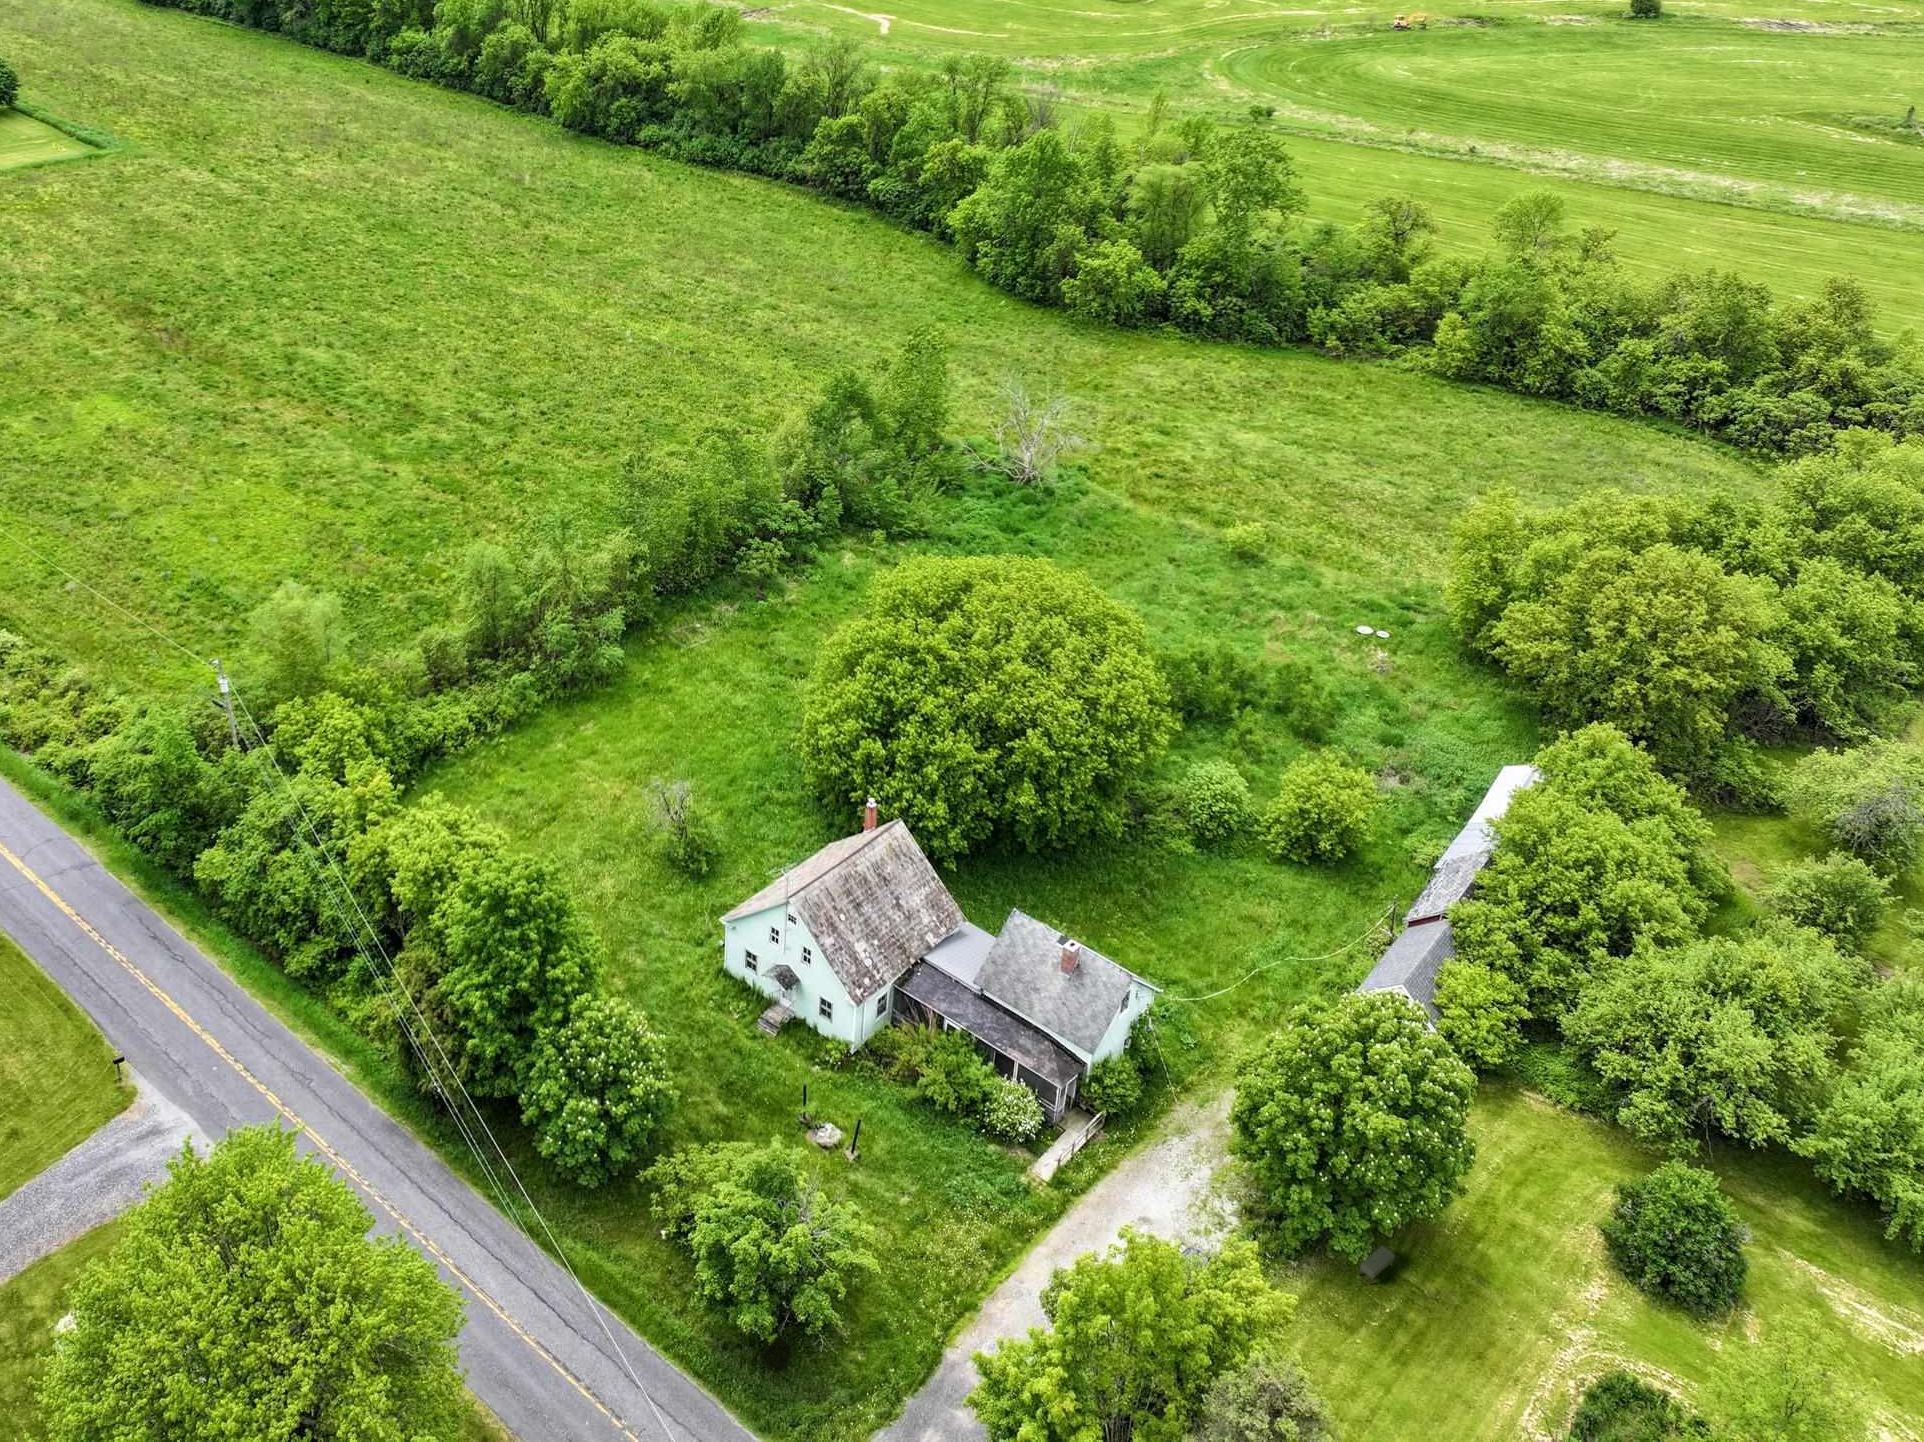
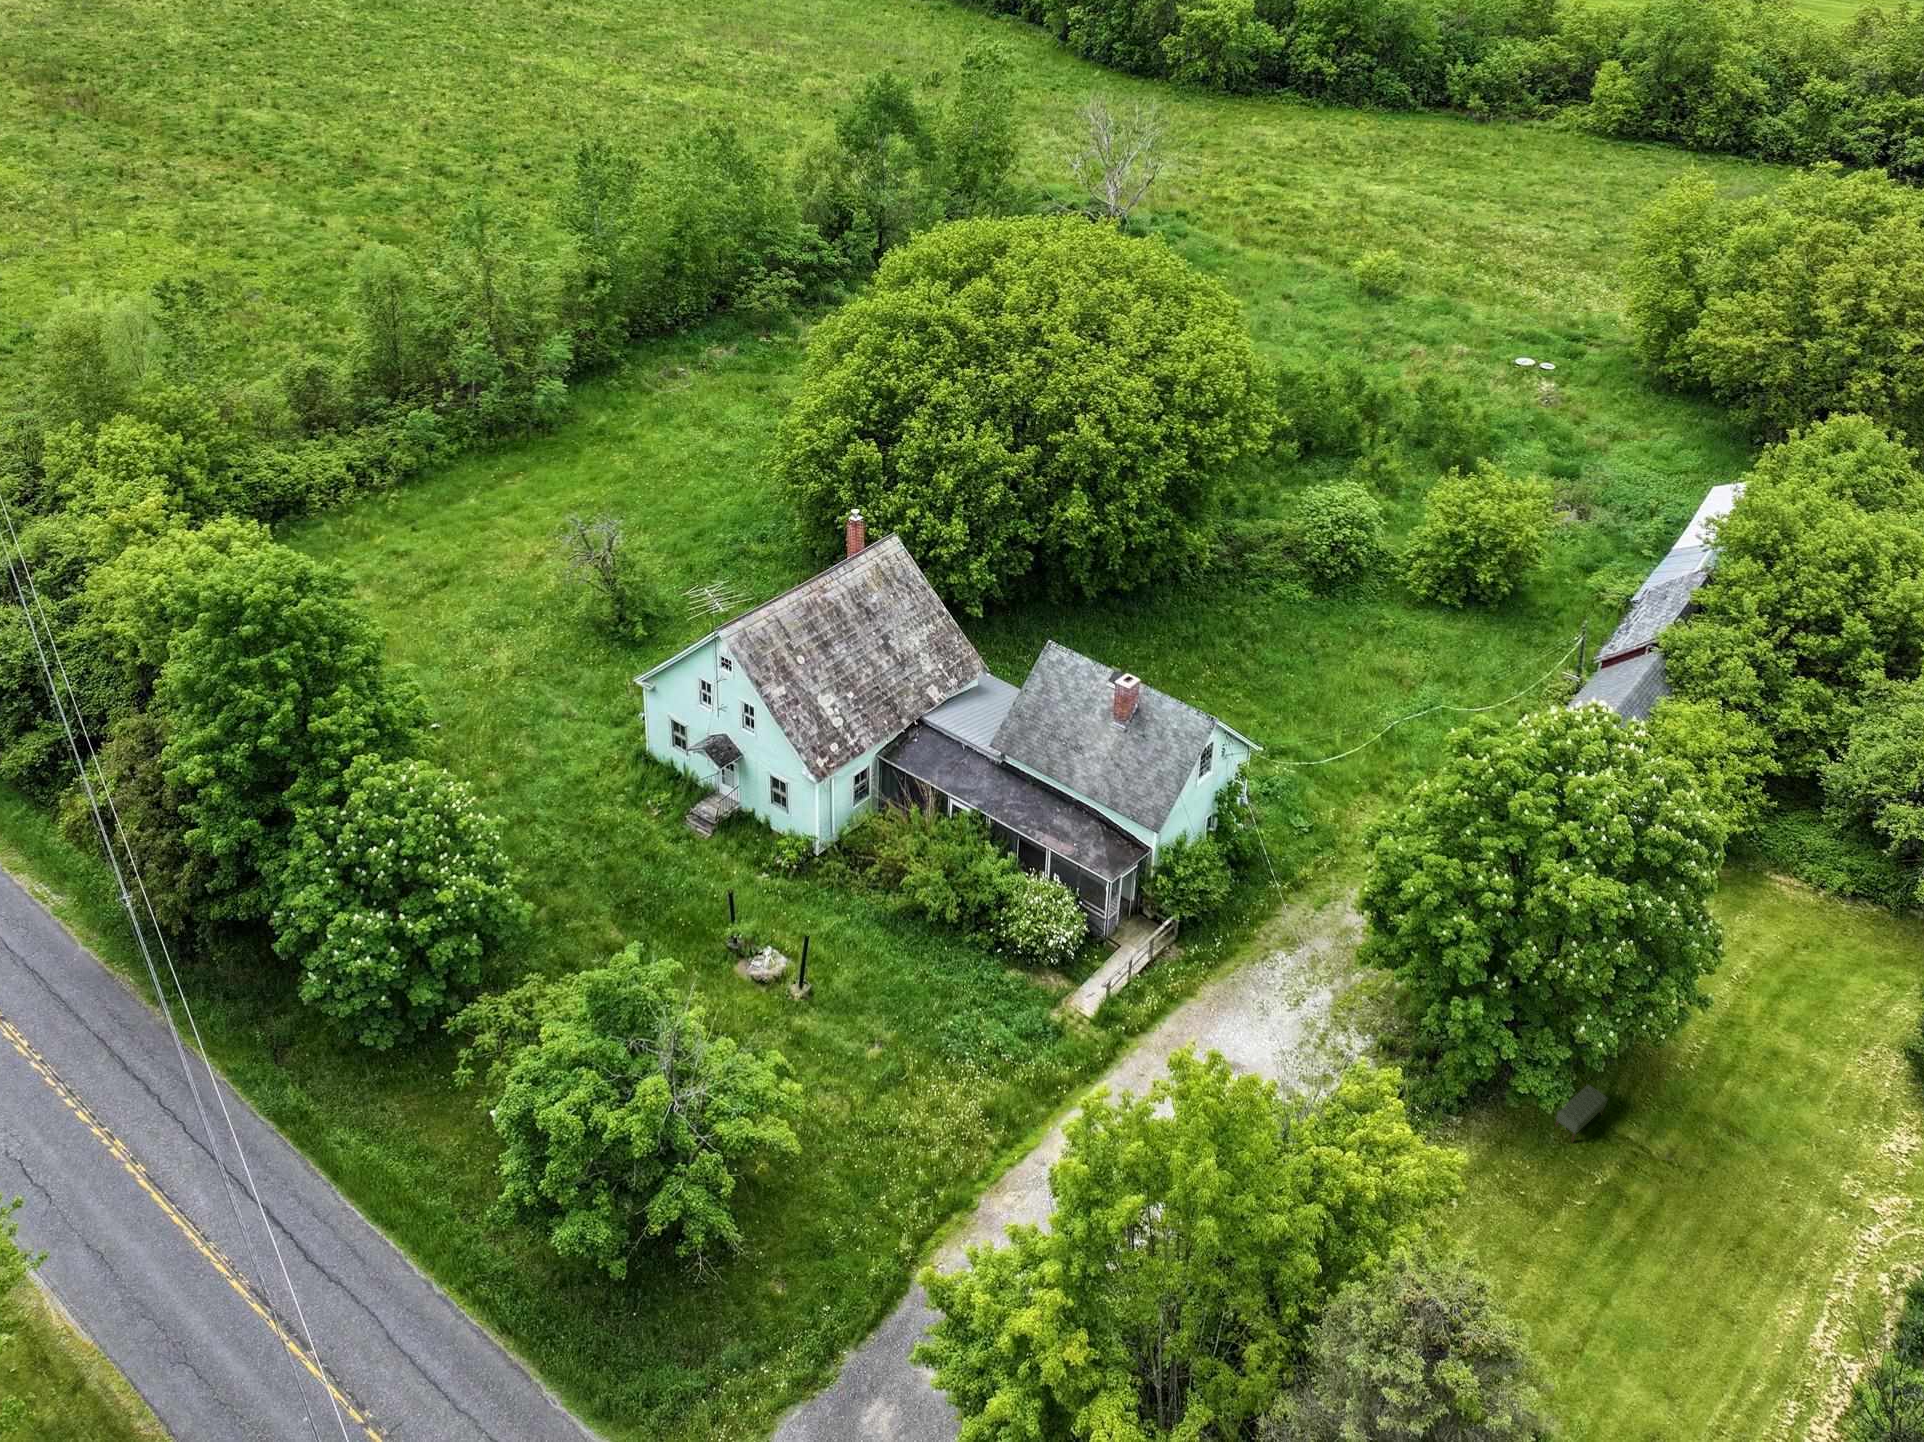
lounge chair: present [760,1336,792,1373] -> none [599,1264,653,1333]

